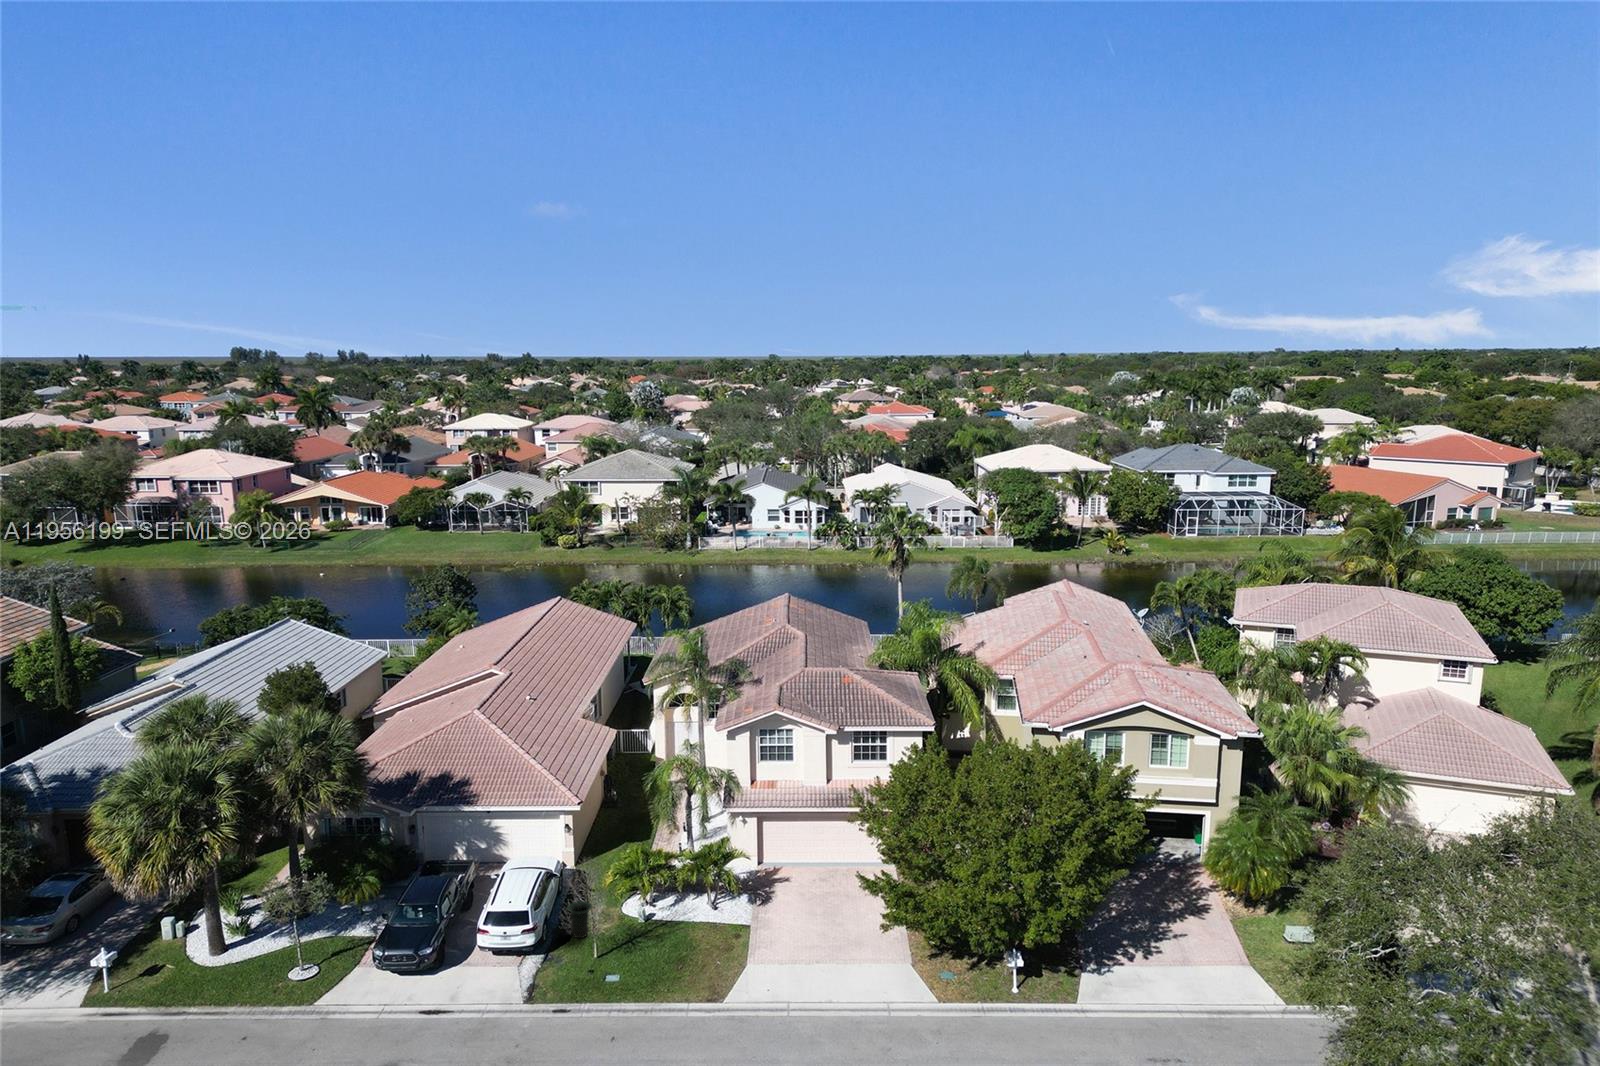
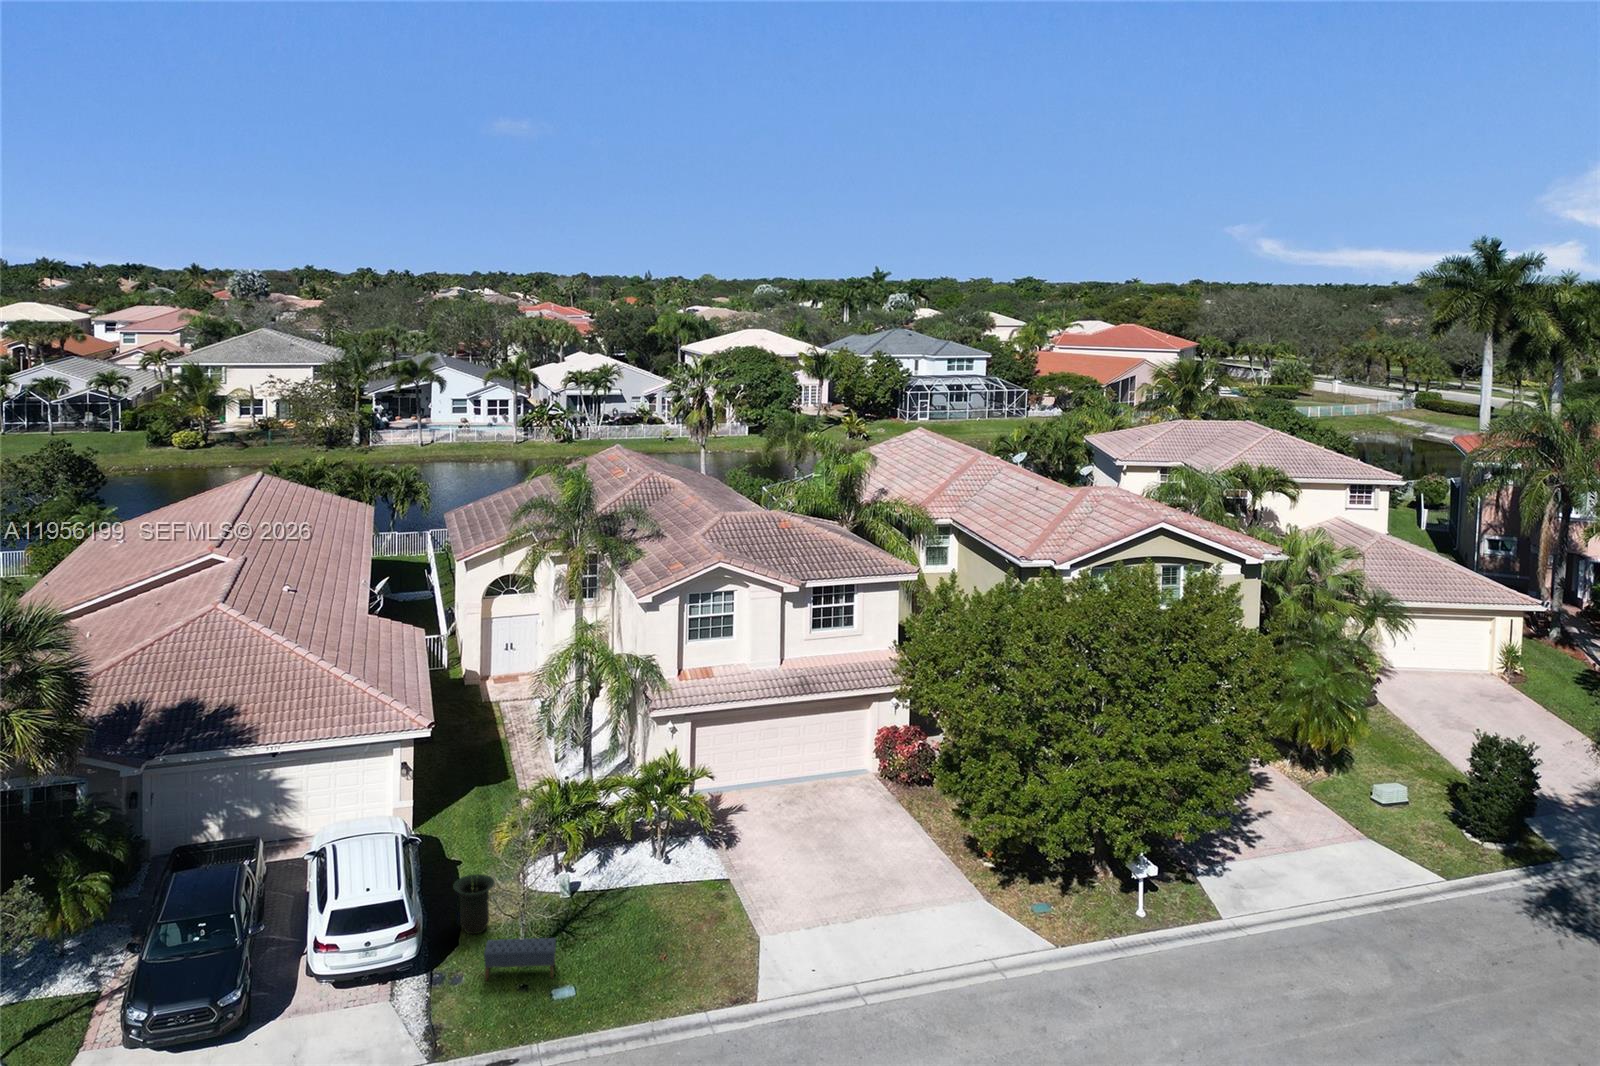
bench: none [571,941,616,970] -> present [484,938,556,980]

